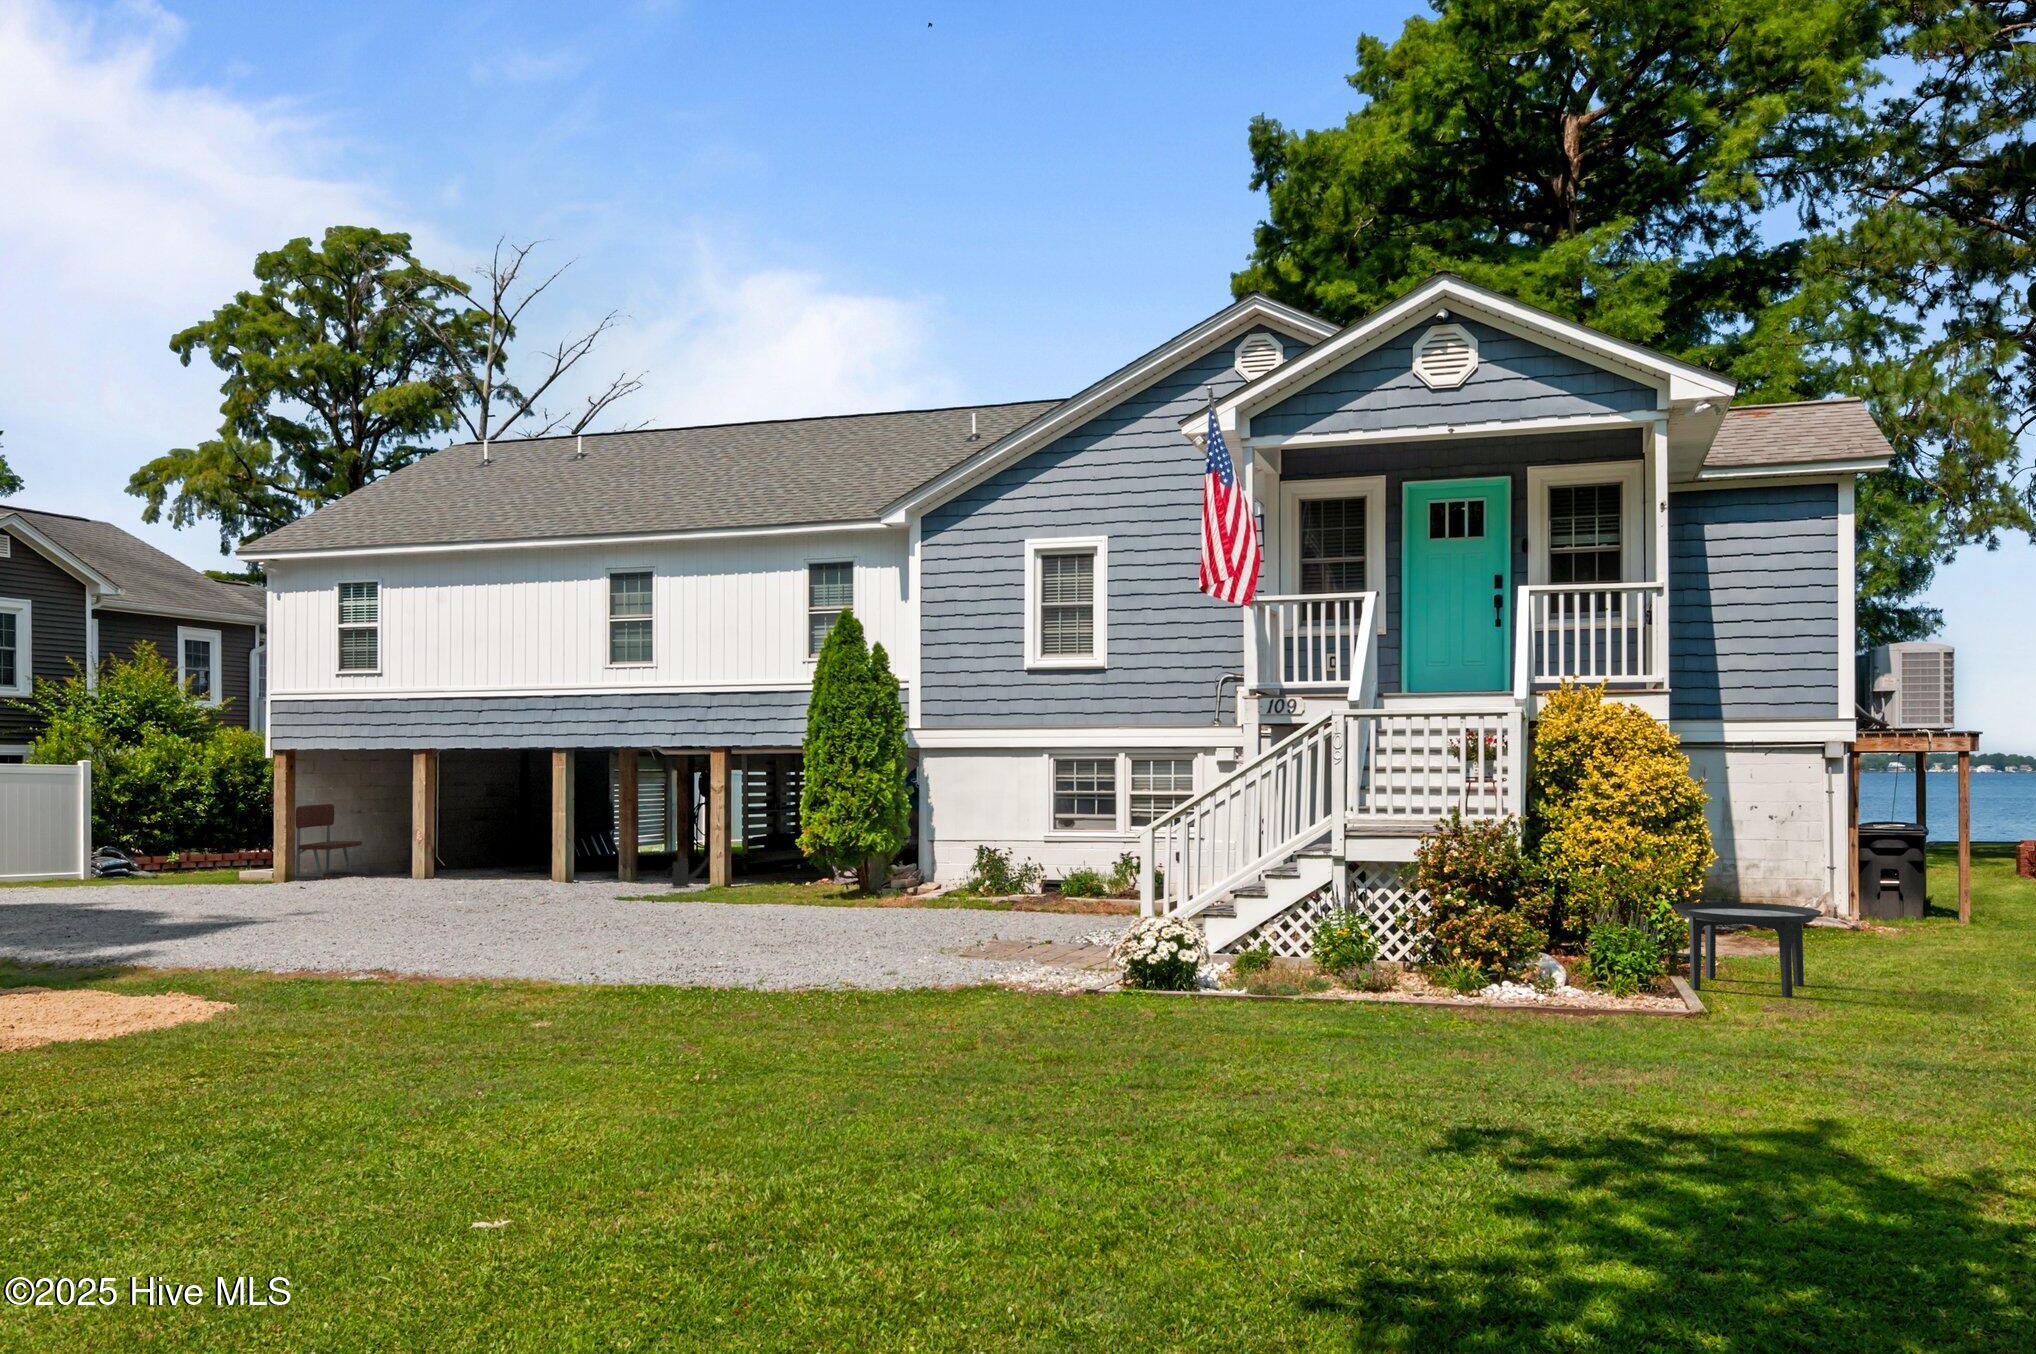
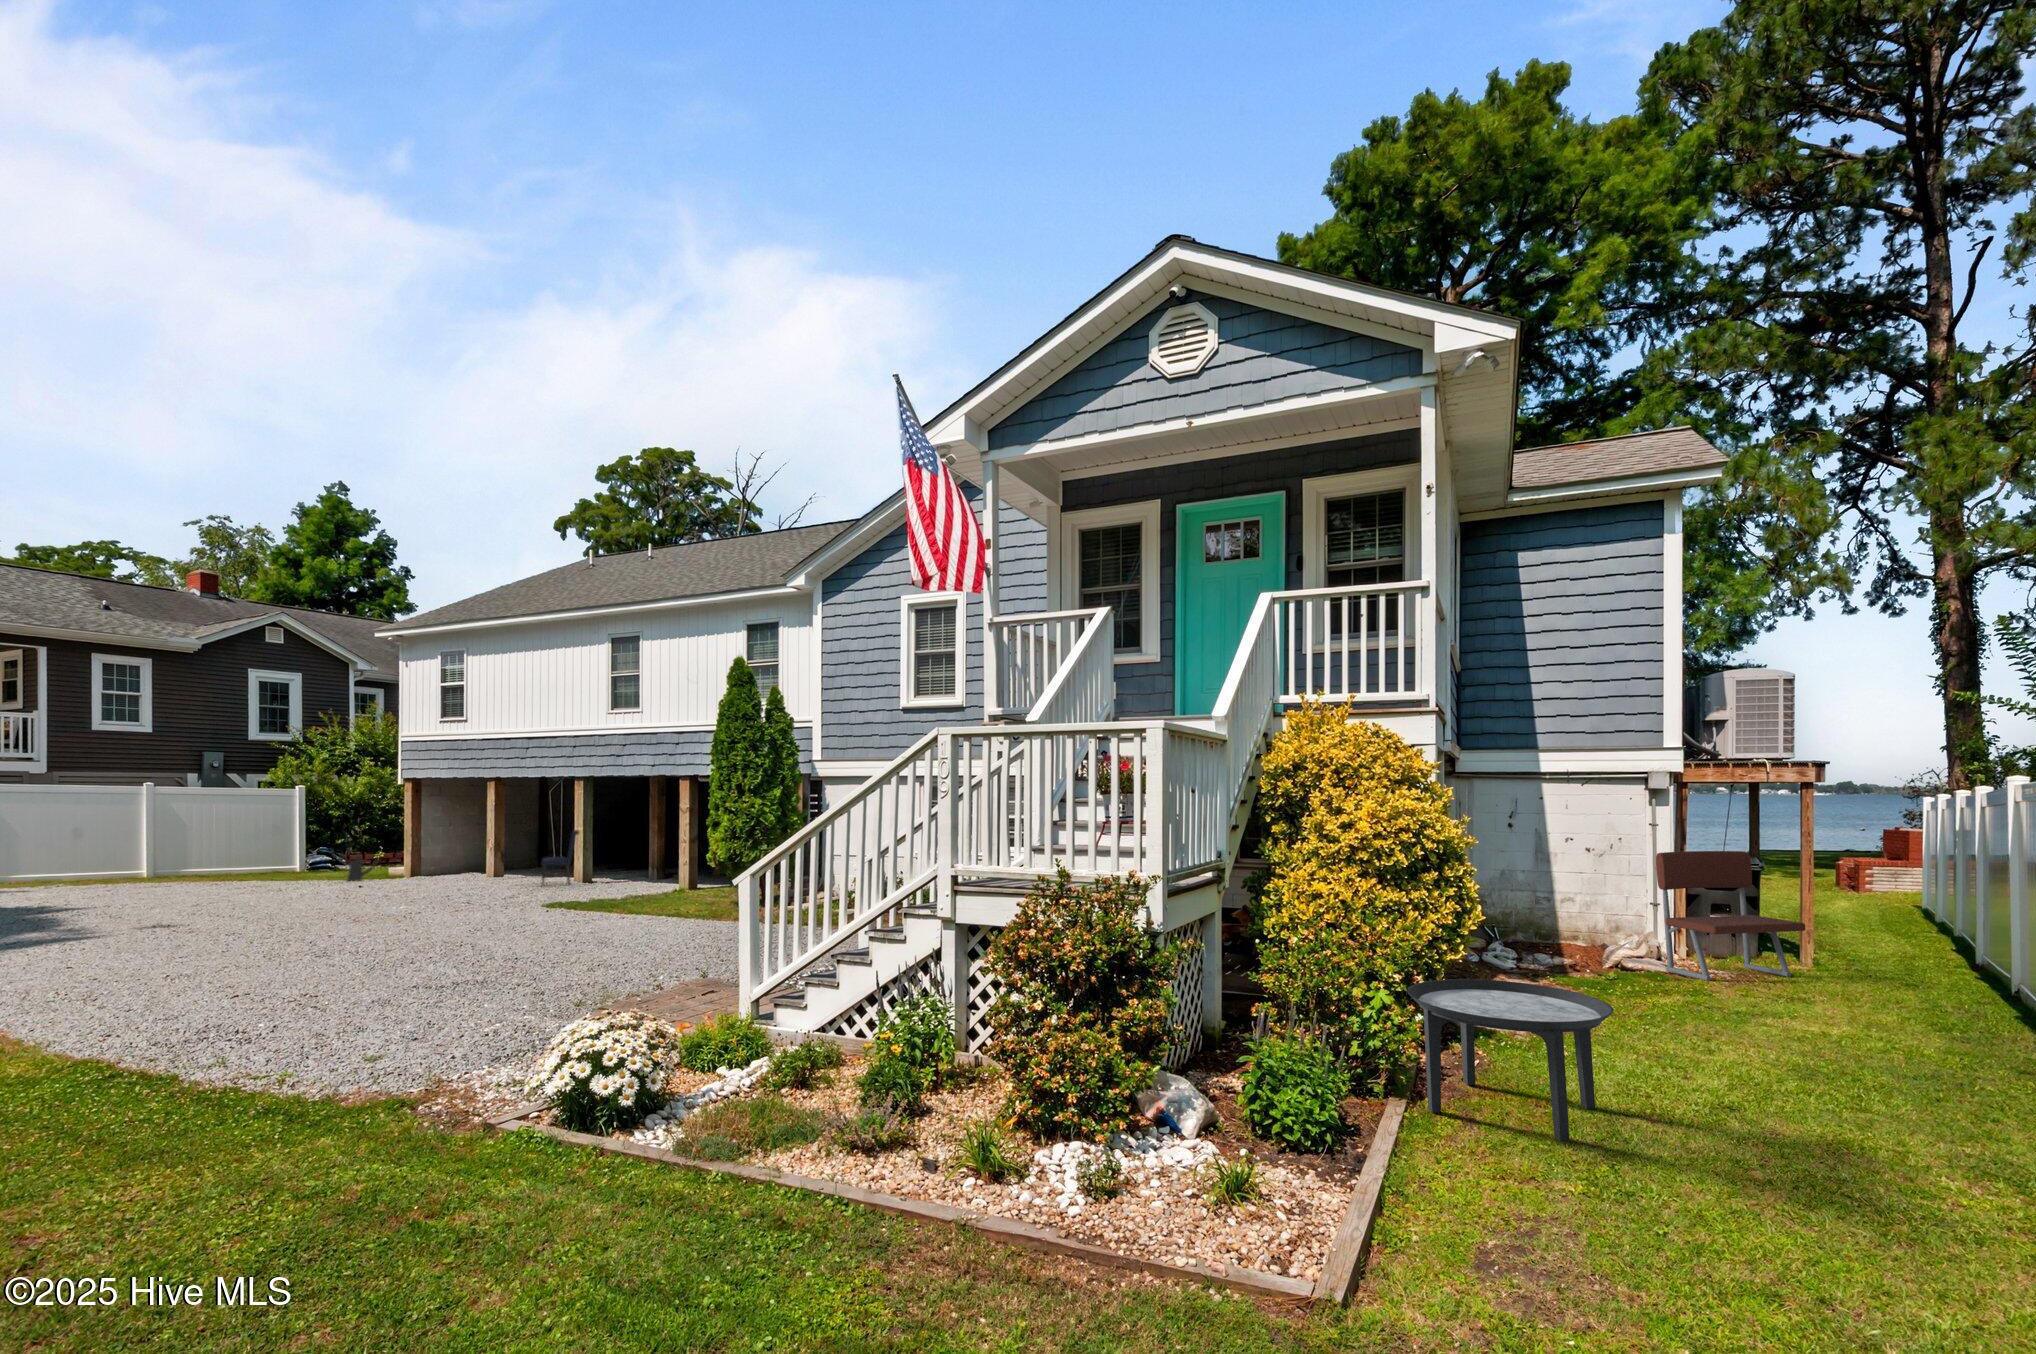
bench: present [295,804,362,877] -> present [1656,851,1806,981]
chair: none [510,813,558,883] -> present [542,830,579,885]
watering can: present [672,852,709,888] -> present [348,856,378,881]

